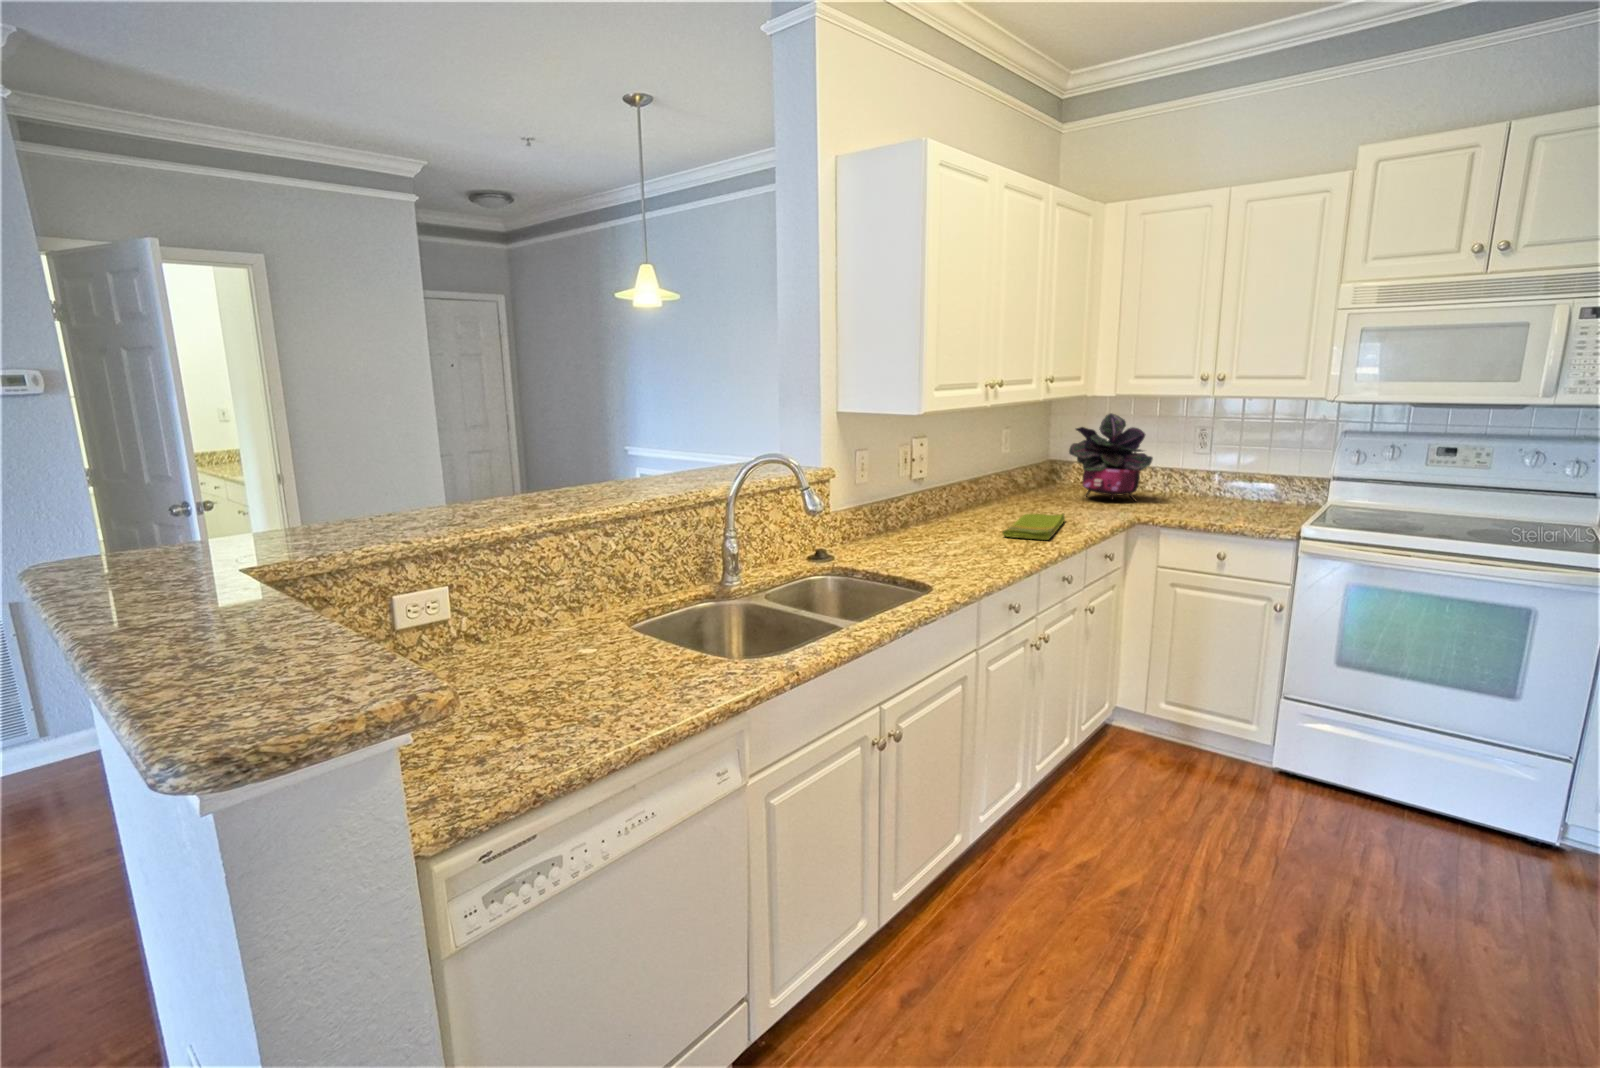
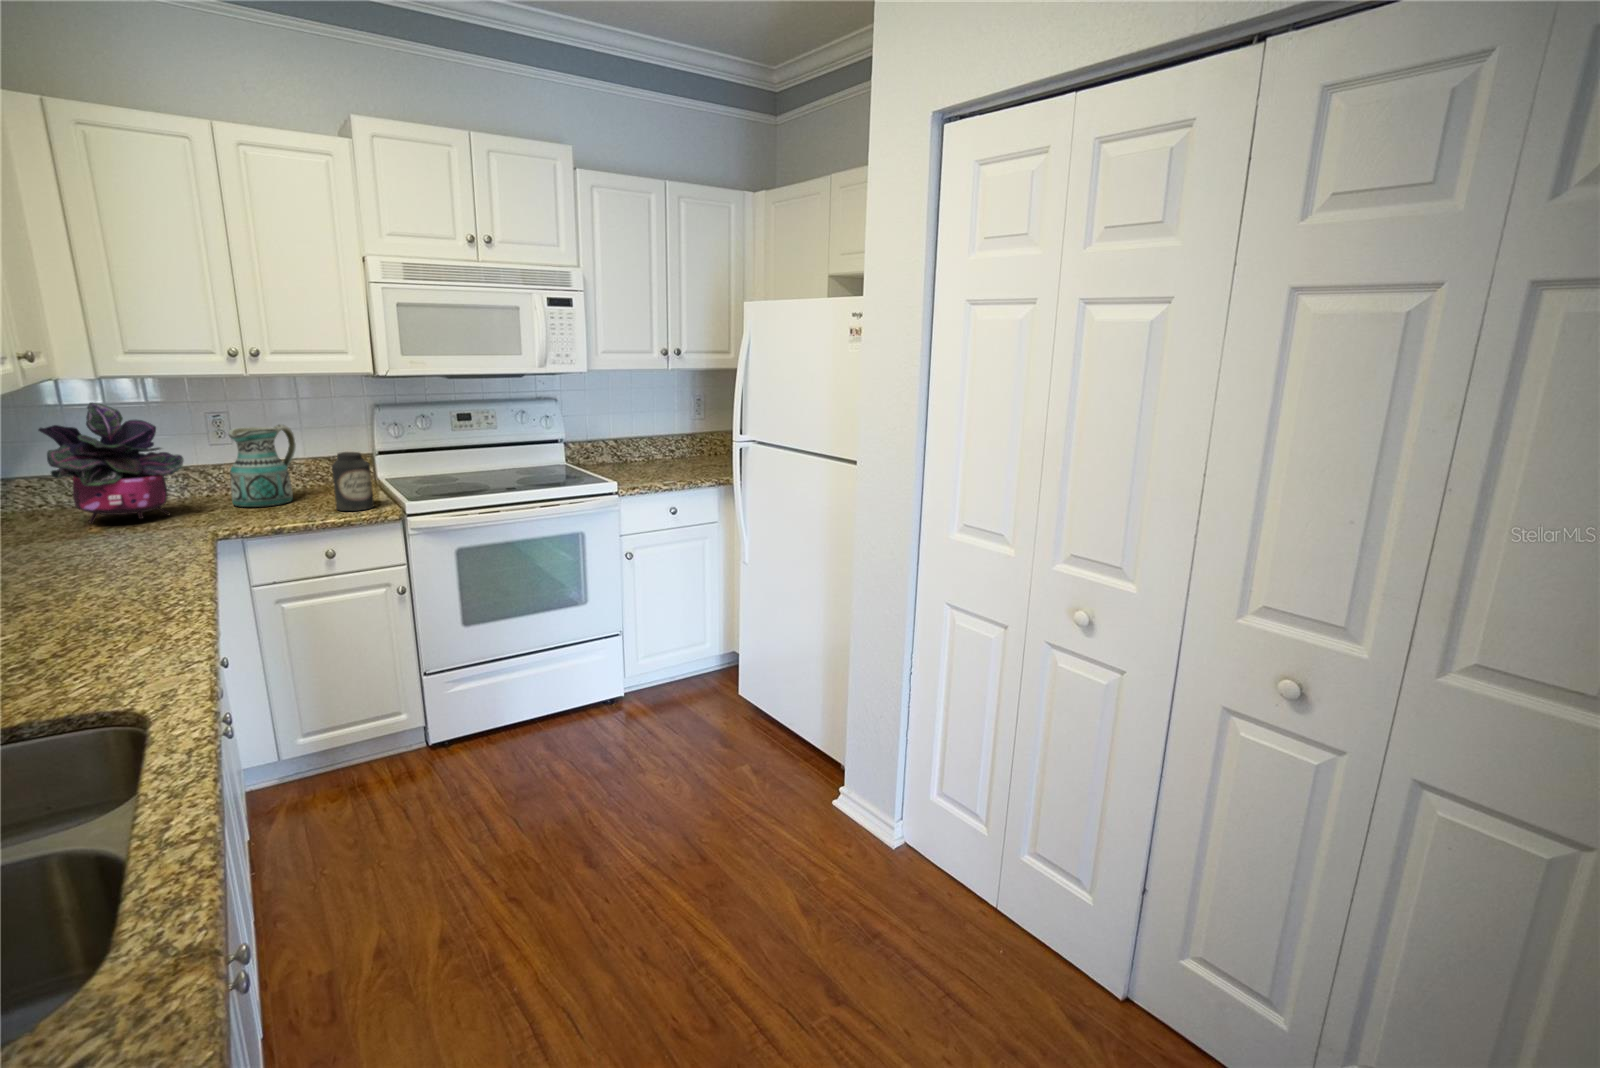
ceramic pitcher: none [1183,440,1251,508] -> present [229,424,296,507]
canister: none [1244,469,1285,525] -> present [332,452,374,511]
dish towel: present [1002,514,1065,540] -> none [55,549,173,602]

